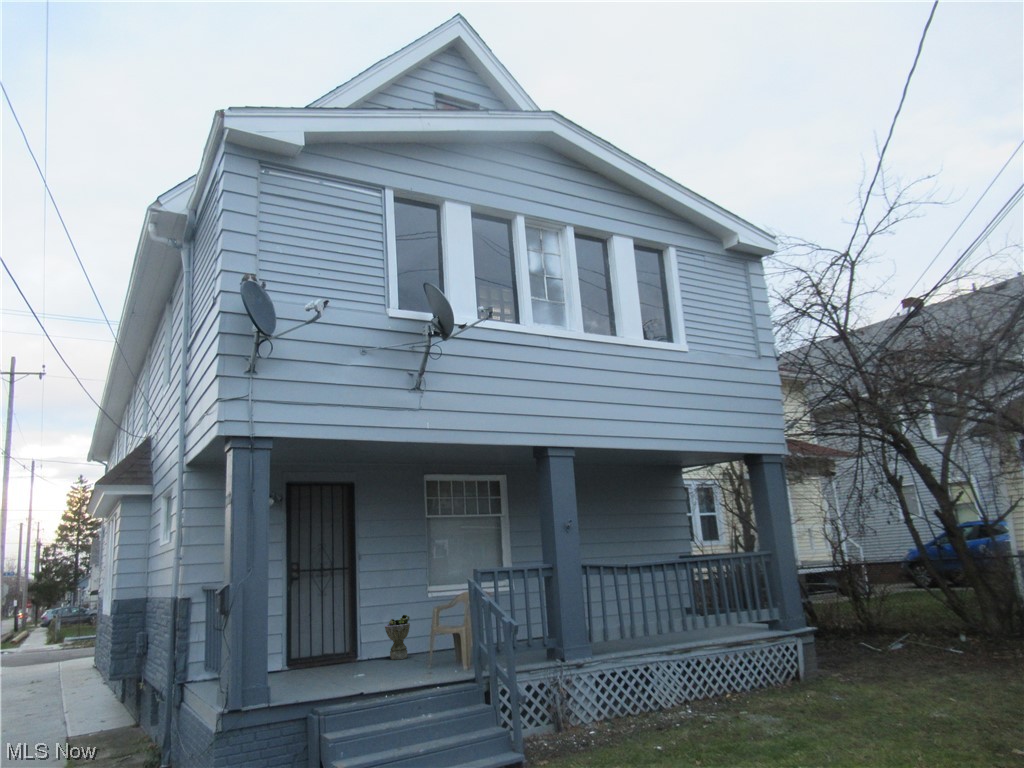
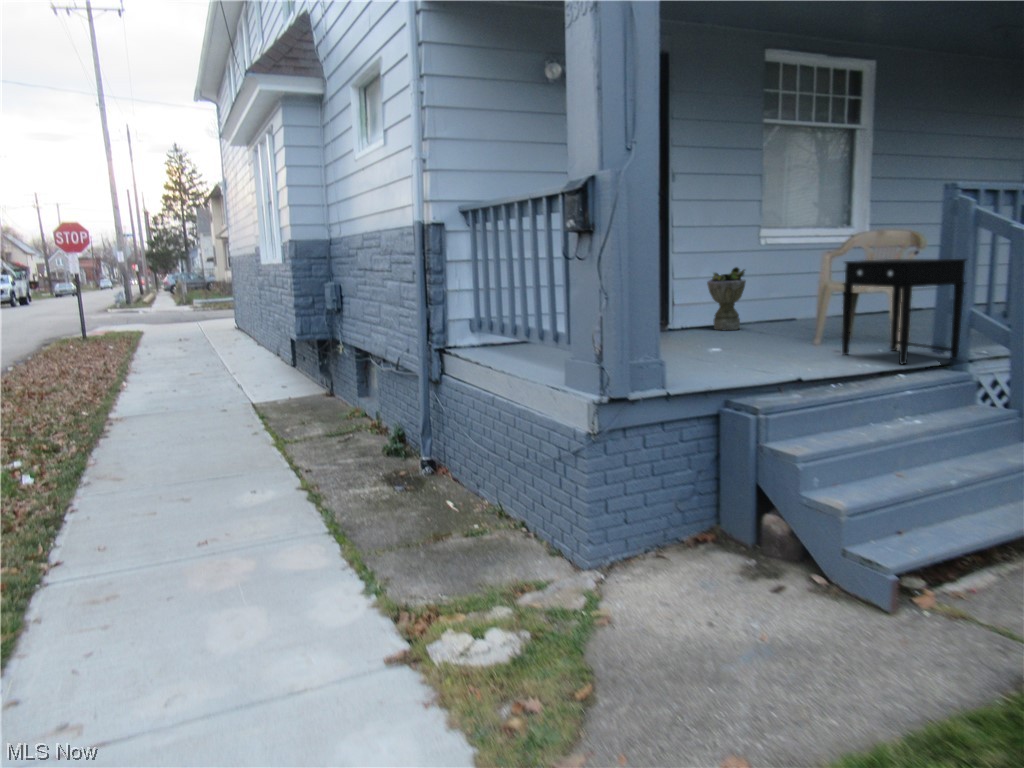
side table: none [418,613,475,681] -> present [842,259,966,364]

